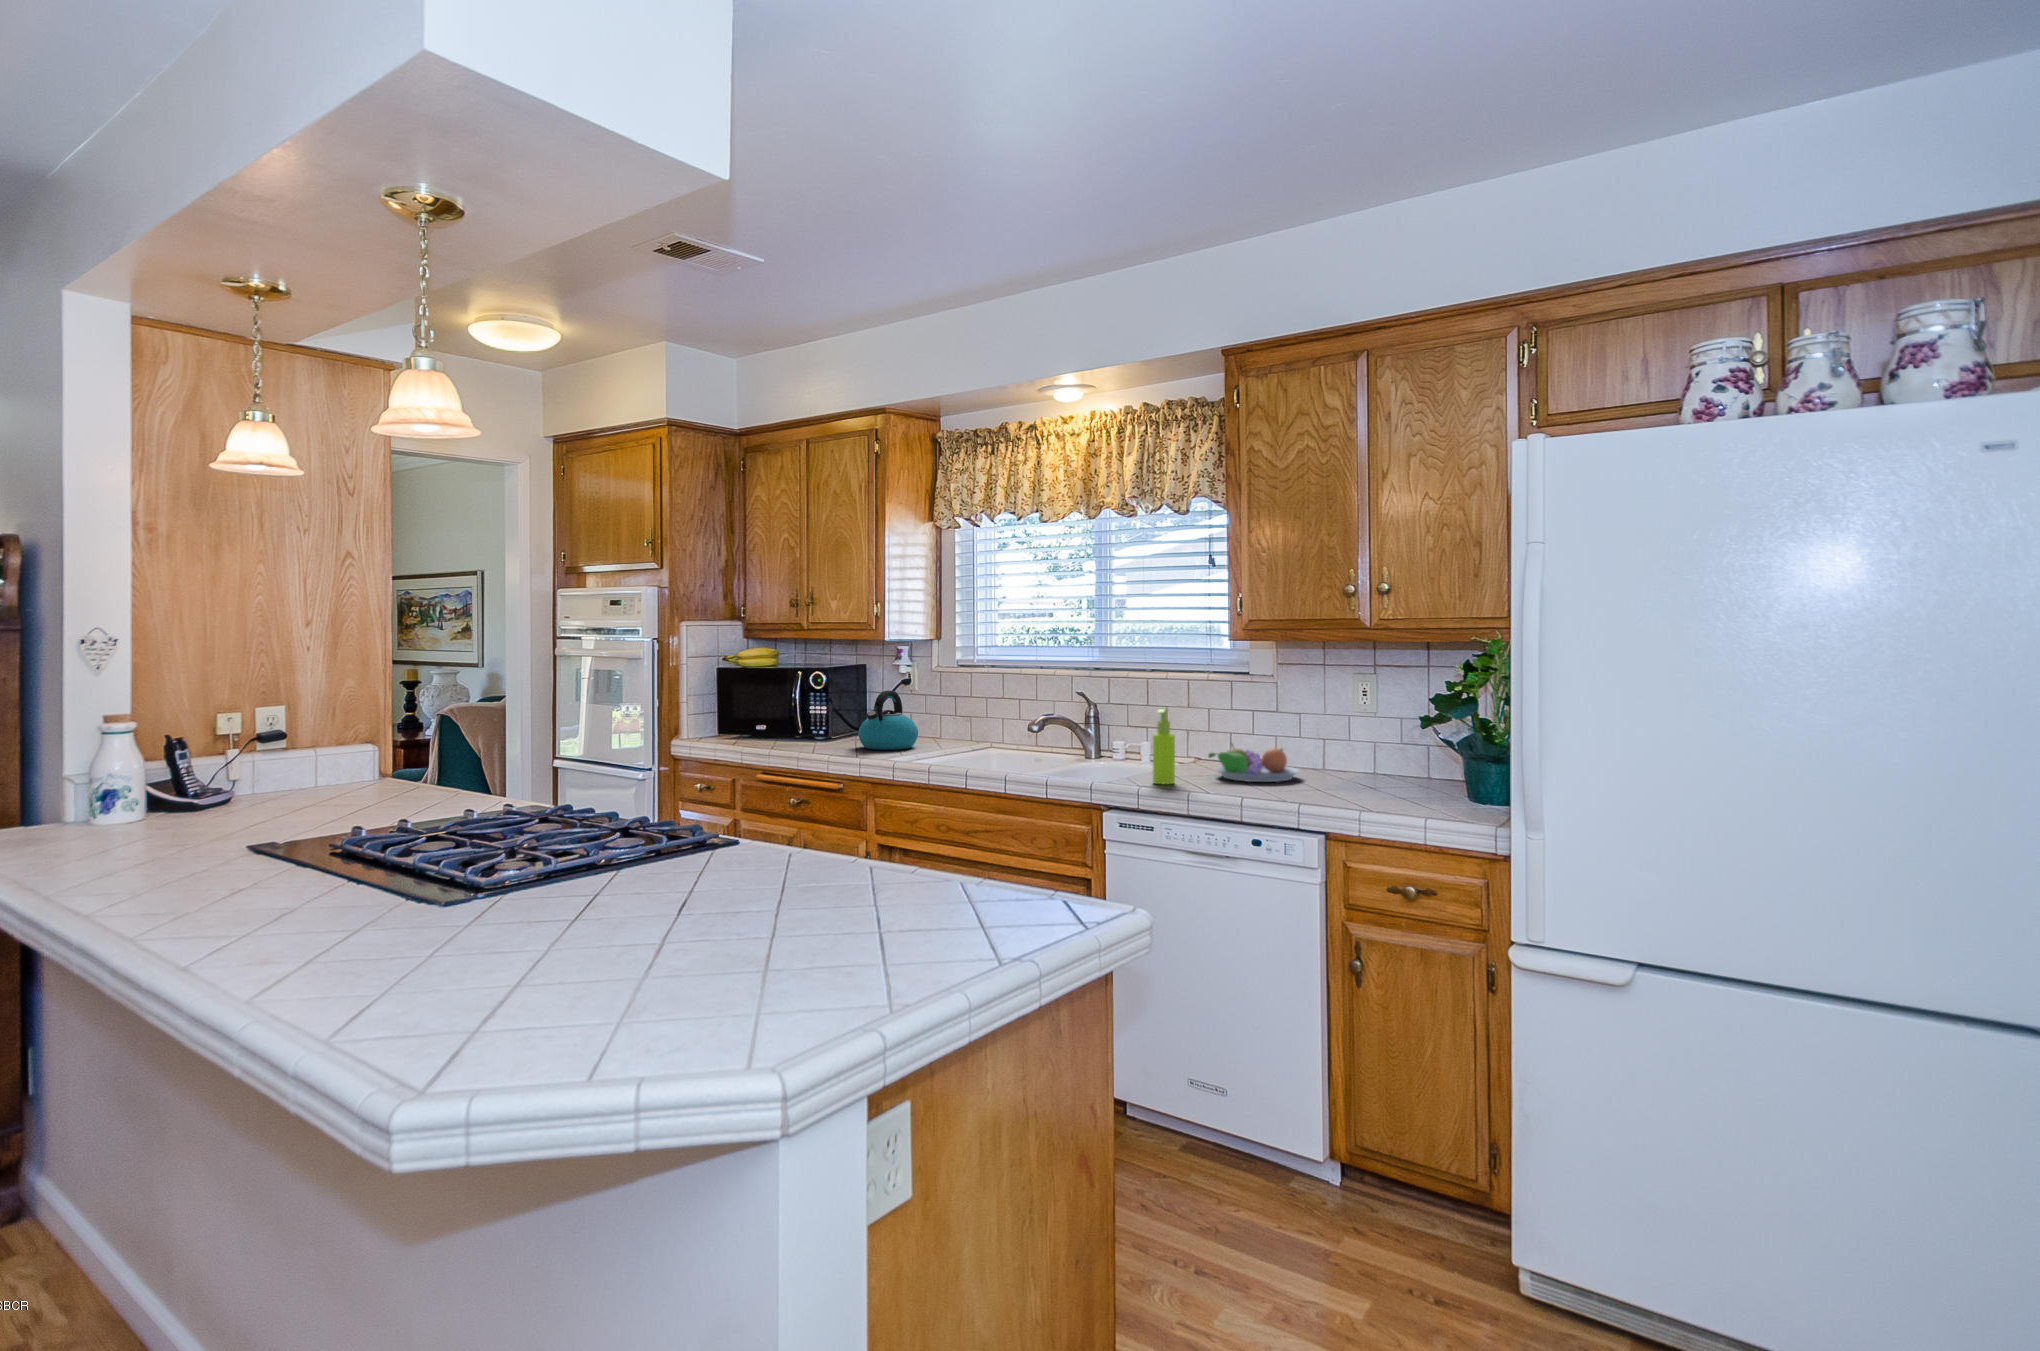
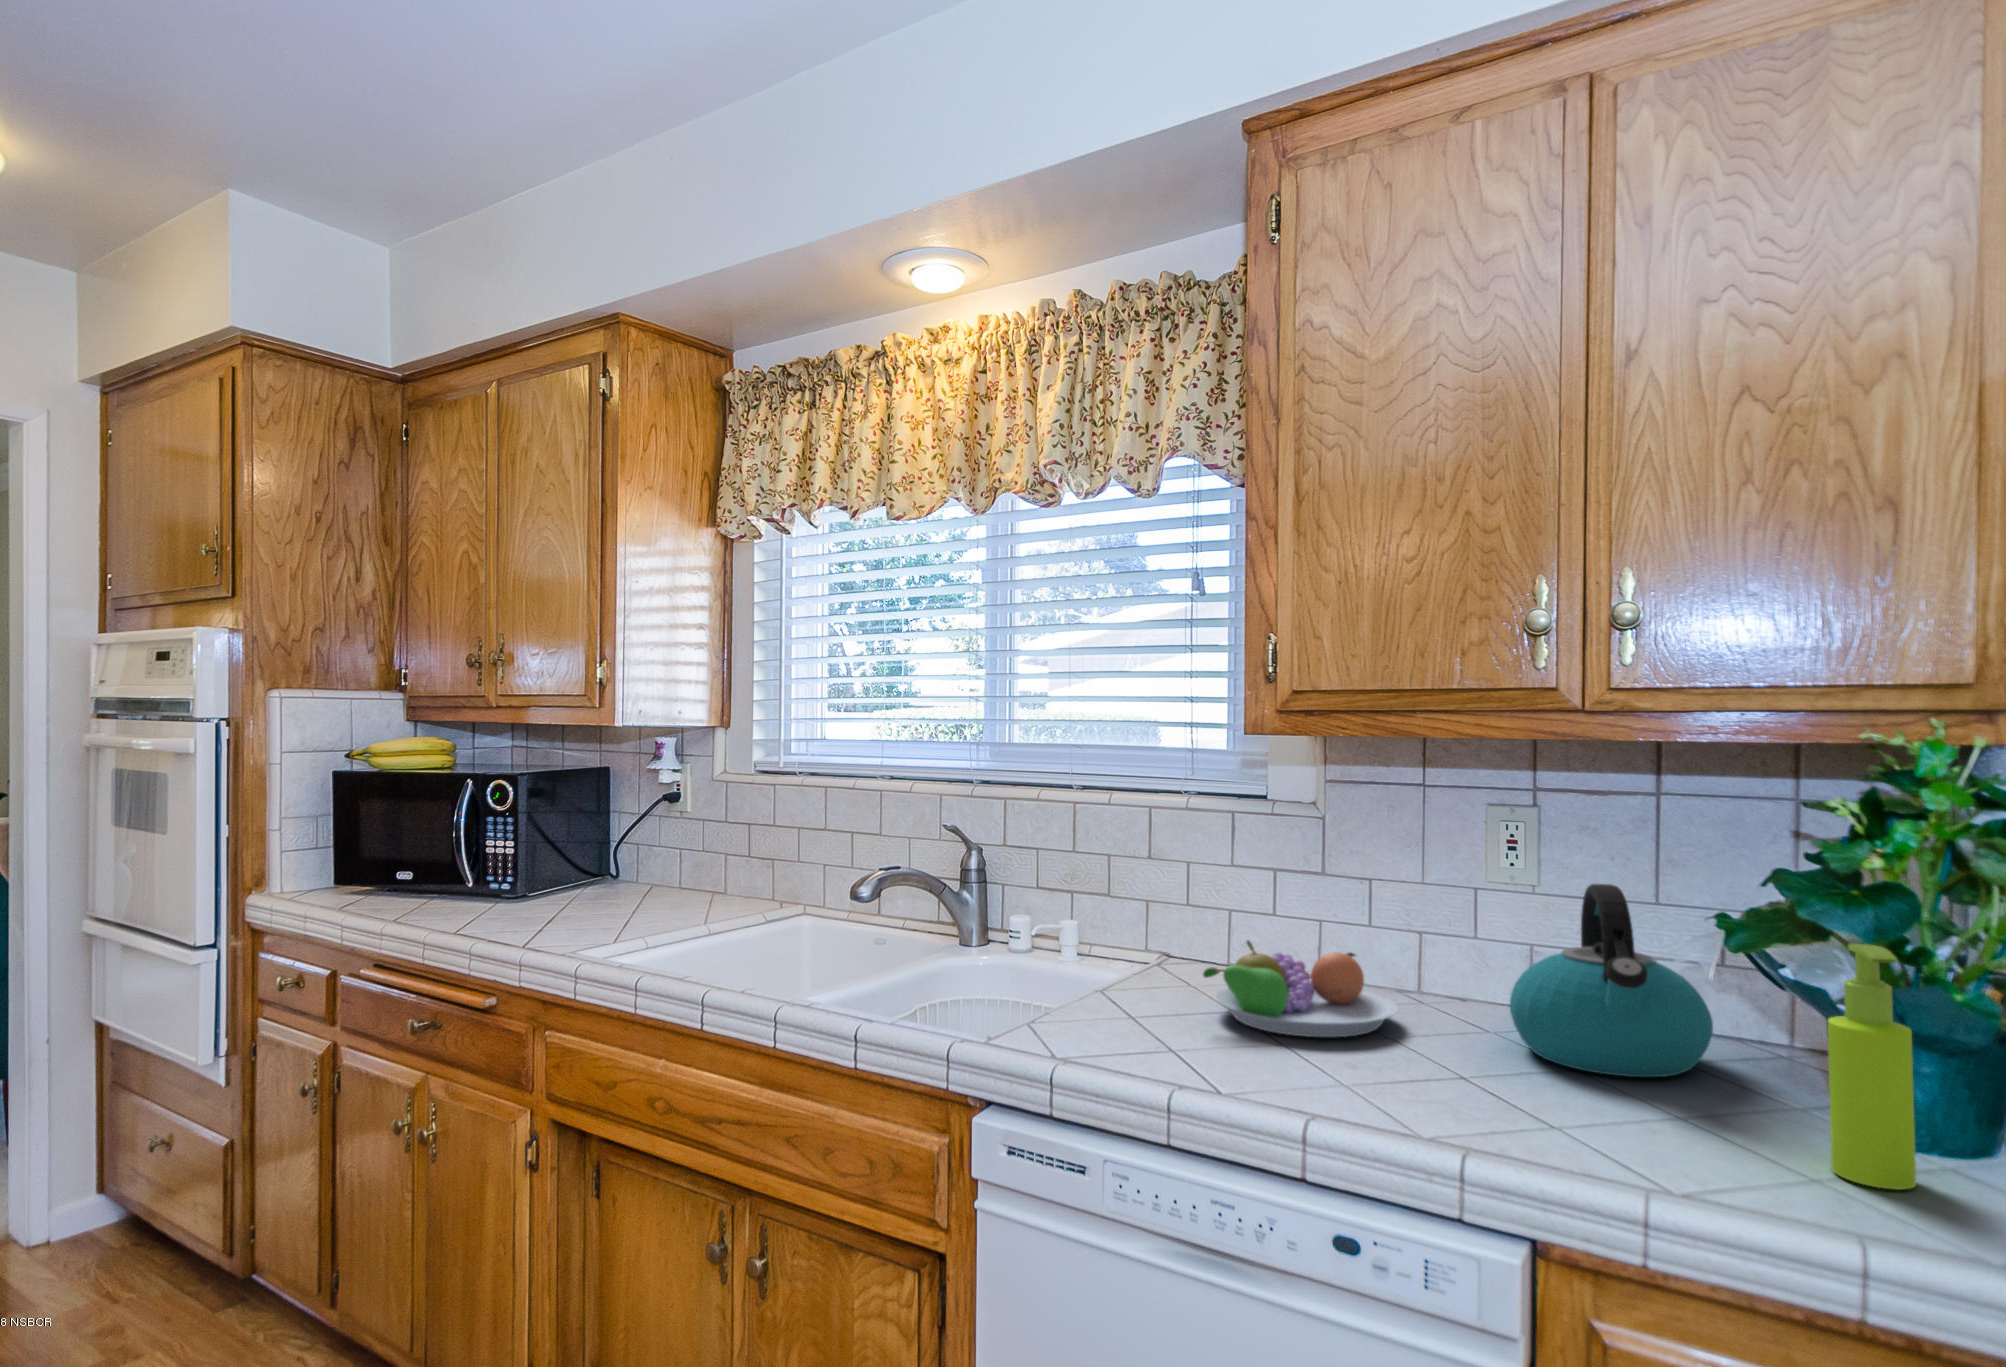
kettle: present [858,691,918,750] -> present [1510,884,1713,1077]
soap dispenser: present [1153,709,1175,784] -> present [1828,944,1916,1190]

